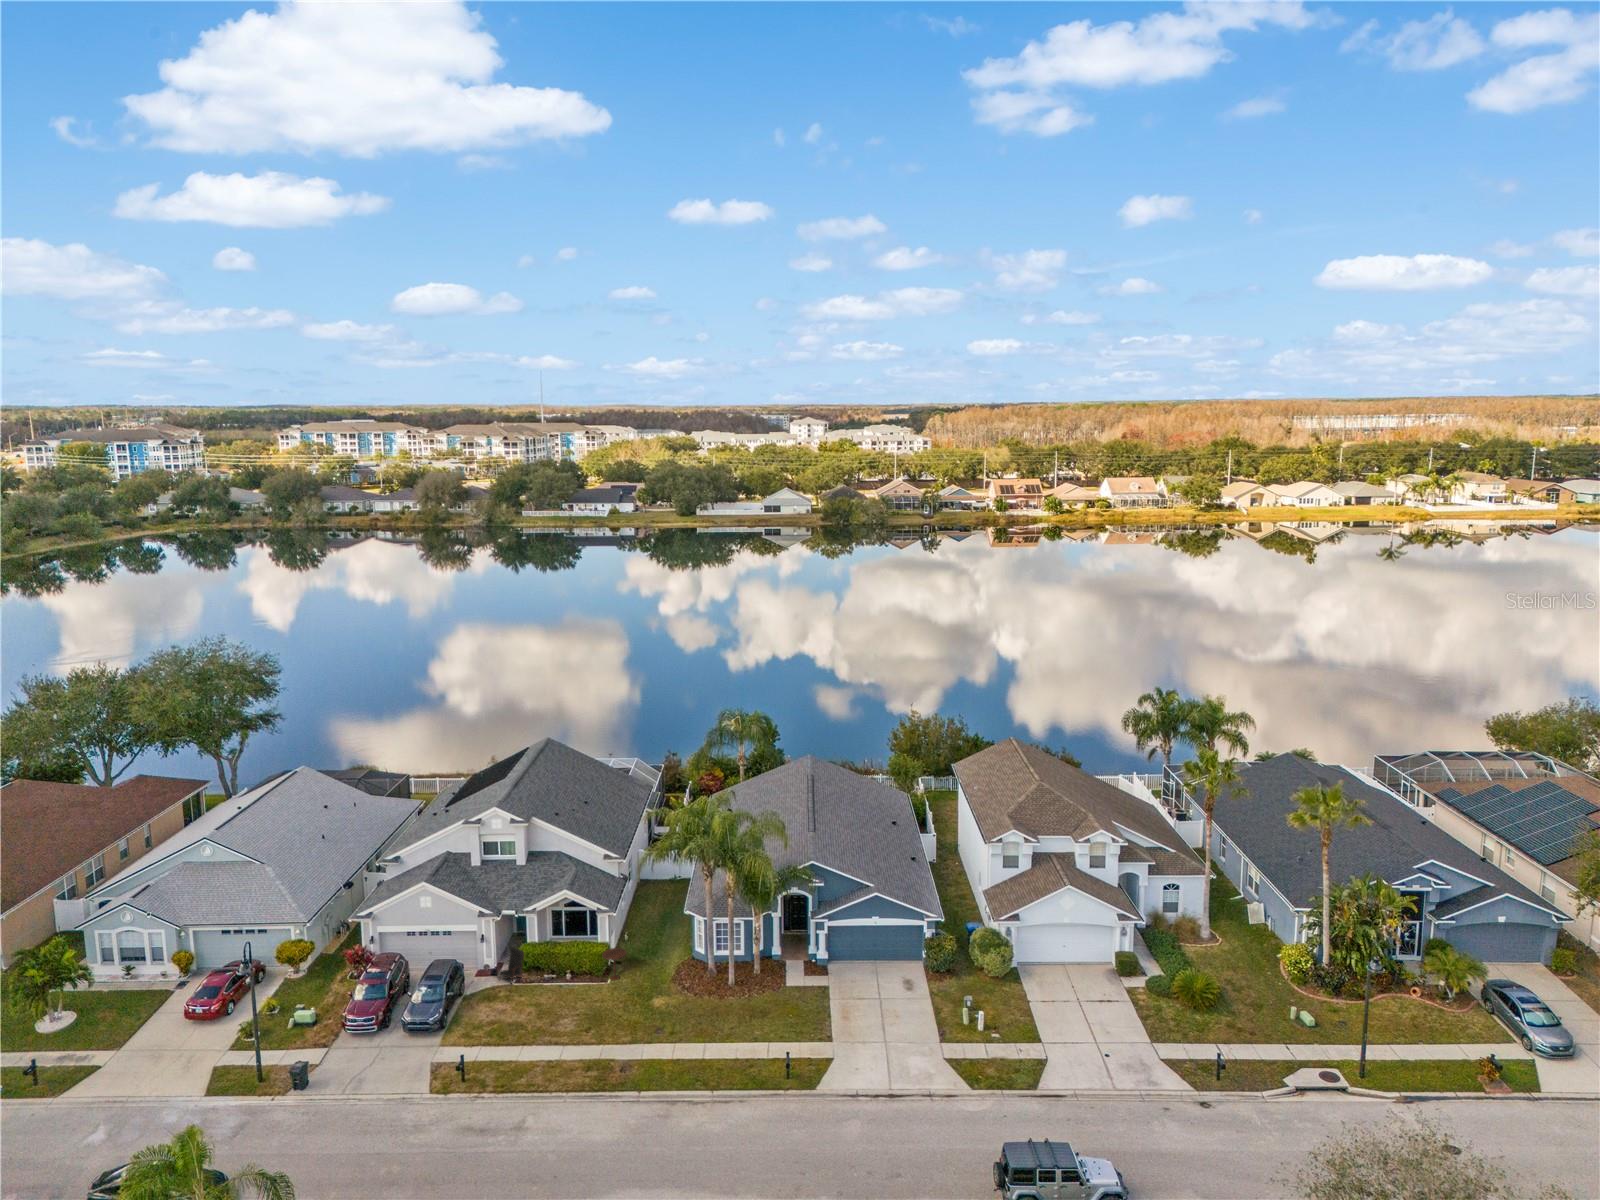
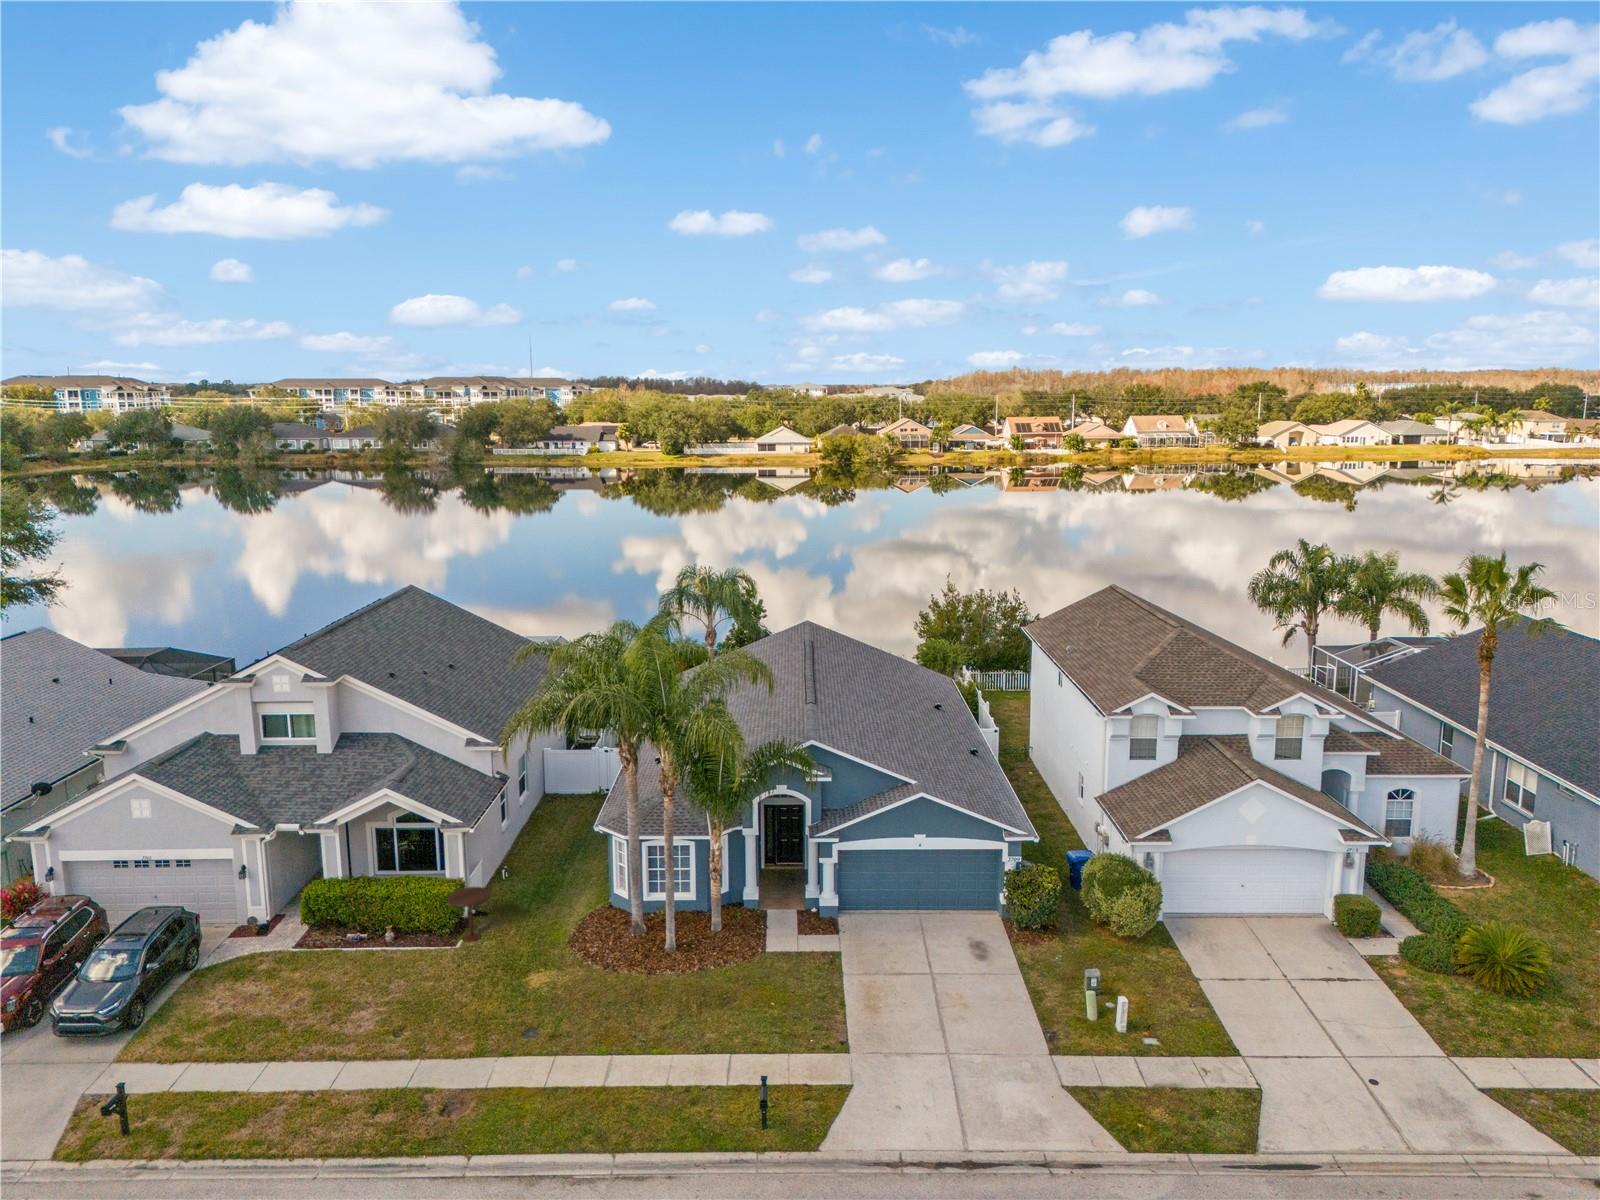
lounge chair: present [500,947,524,980] -> none [265,885,318,950]

